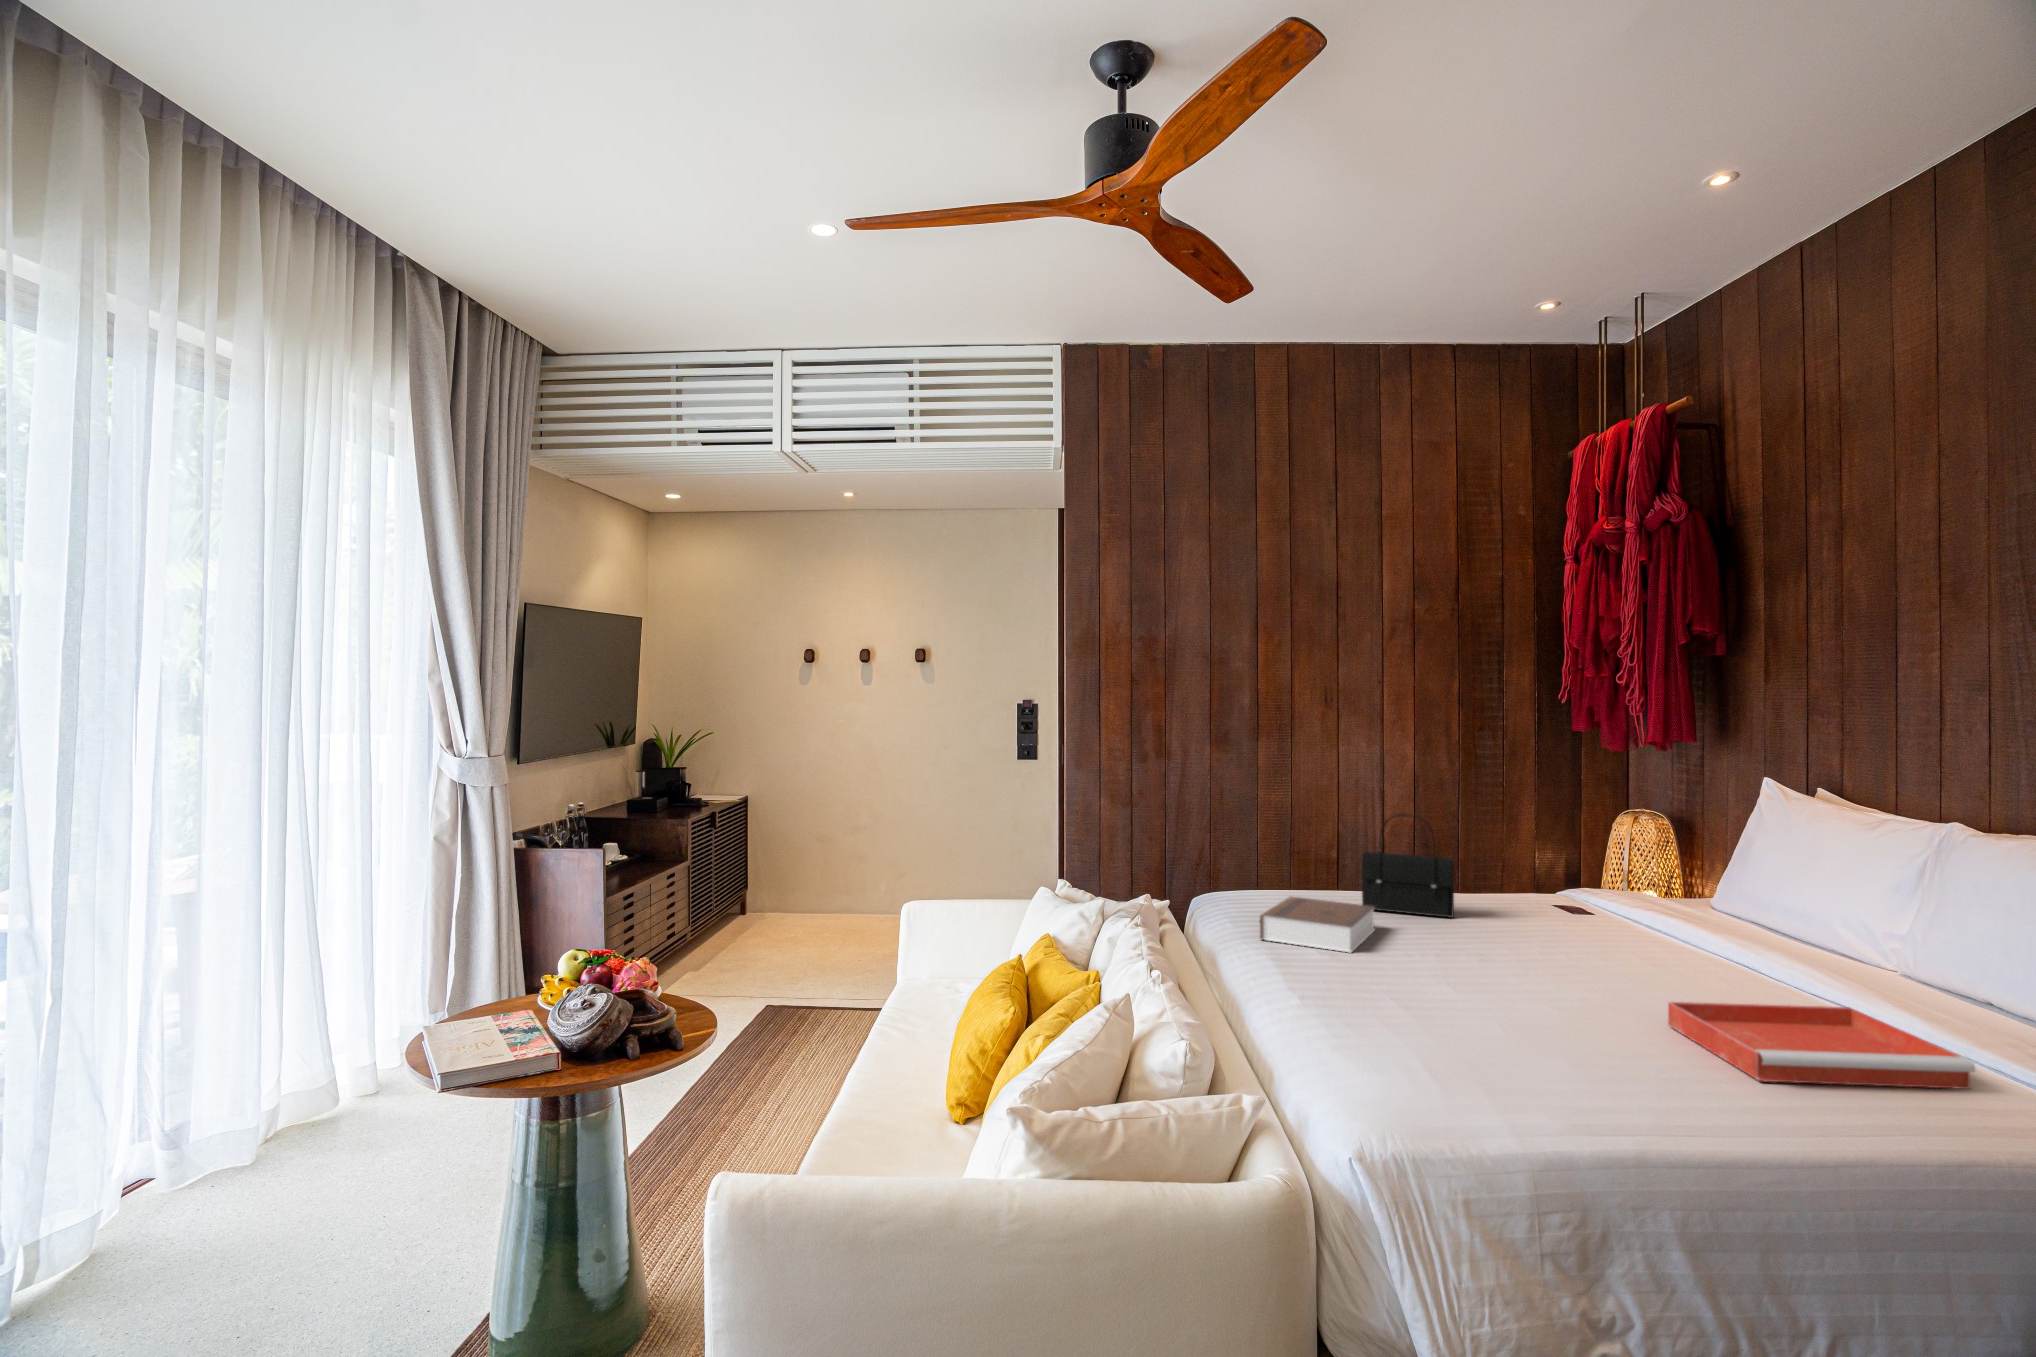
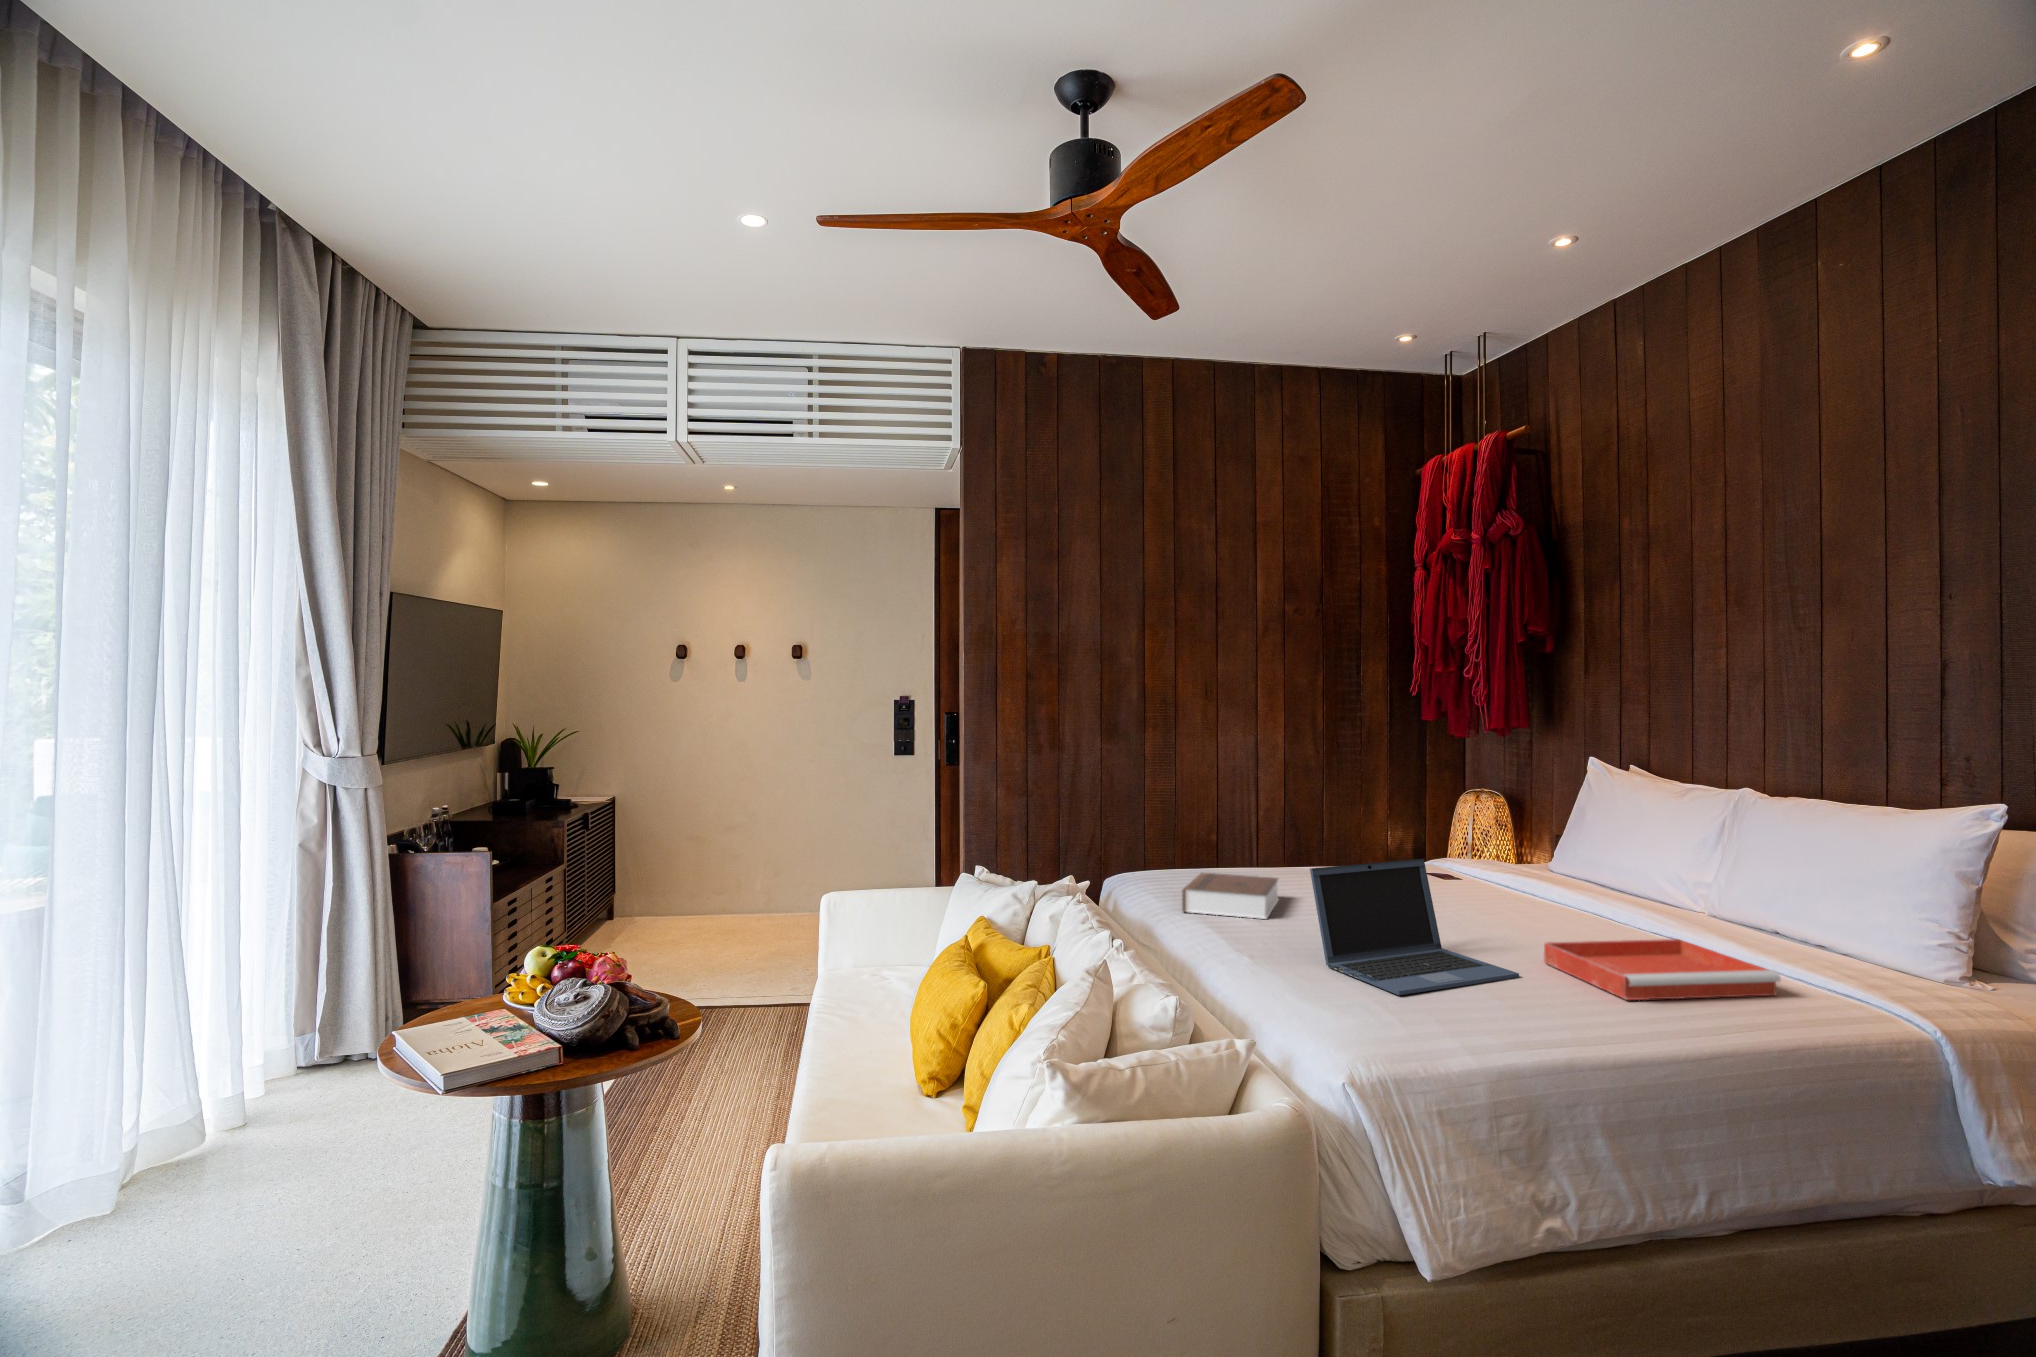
handbag: present [1361,814,1454,918] -> none [1260,794,1341,886]
laptop: none [1382,896,1630,1055] -> present [1310,859,1519,995]

